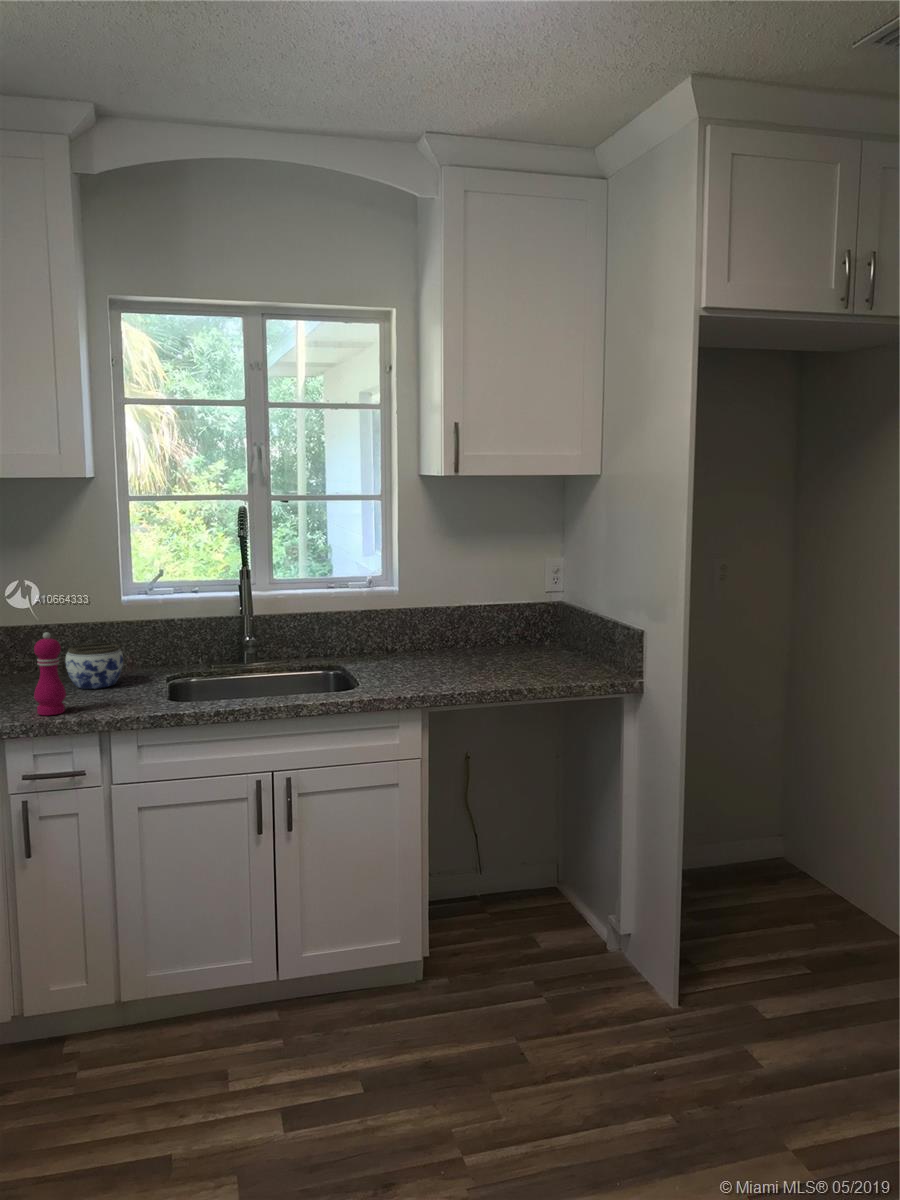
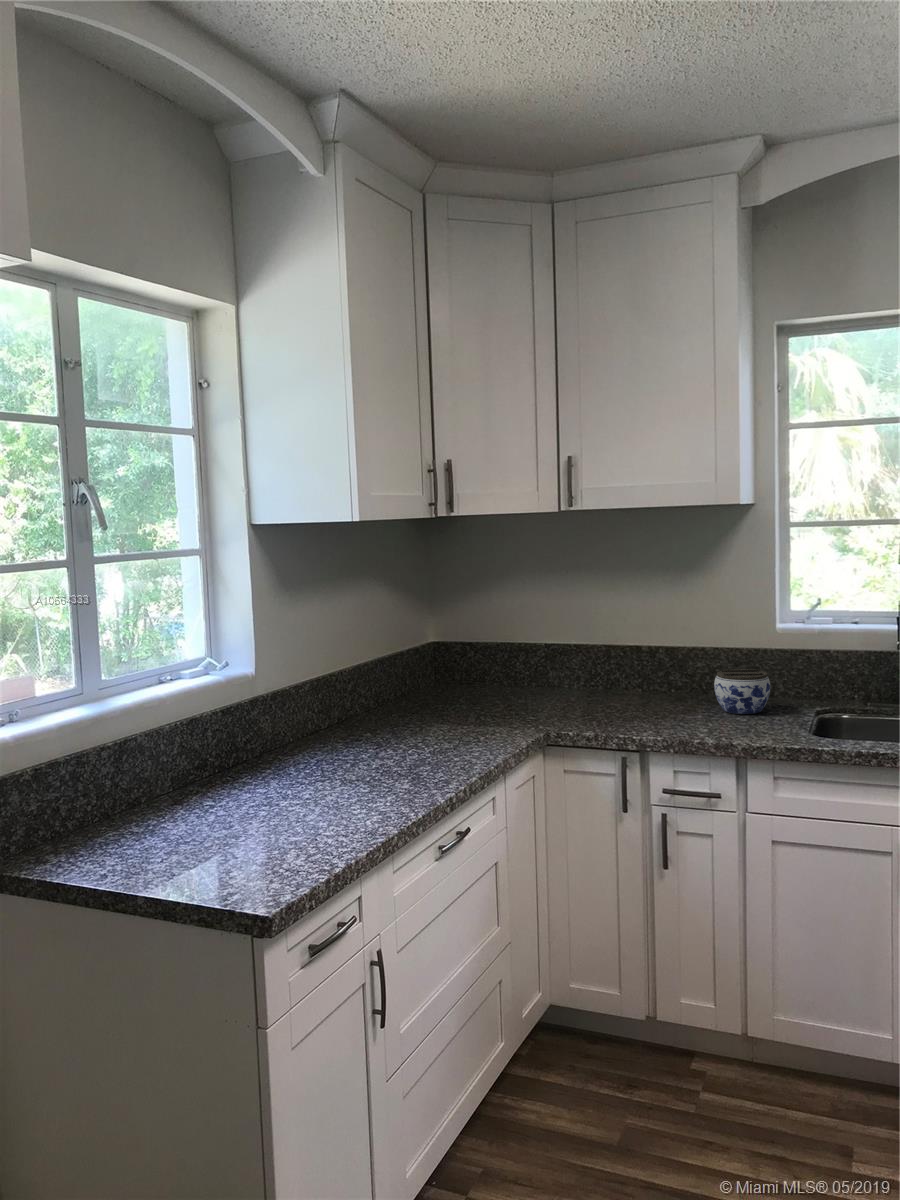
pepper mill: present [34,632,66,715] -> none [678,655,708,735]

